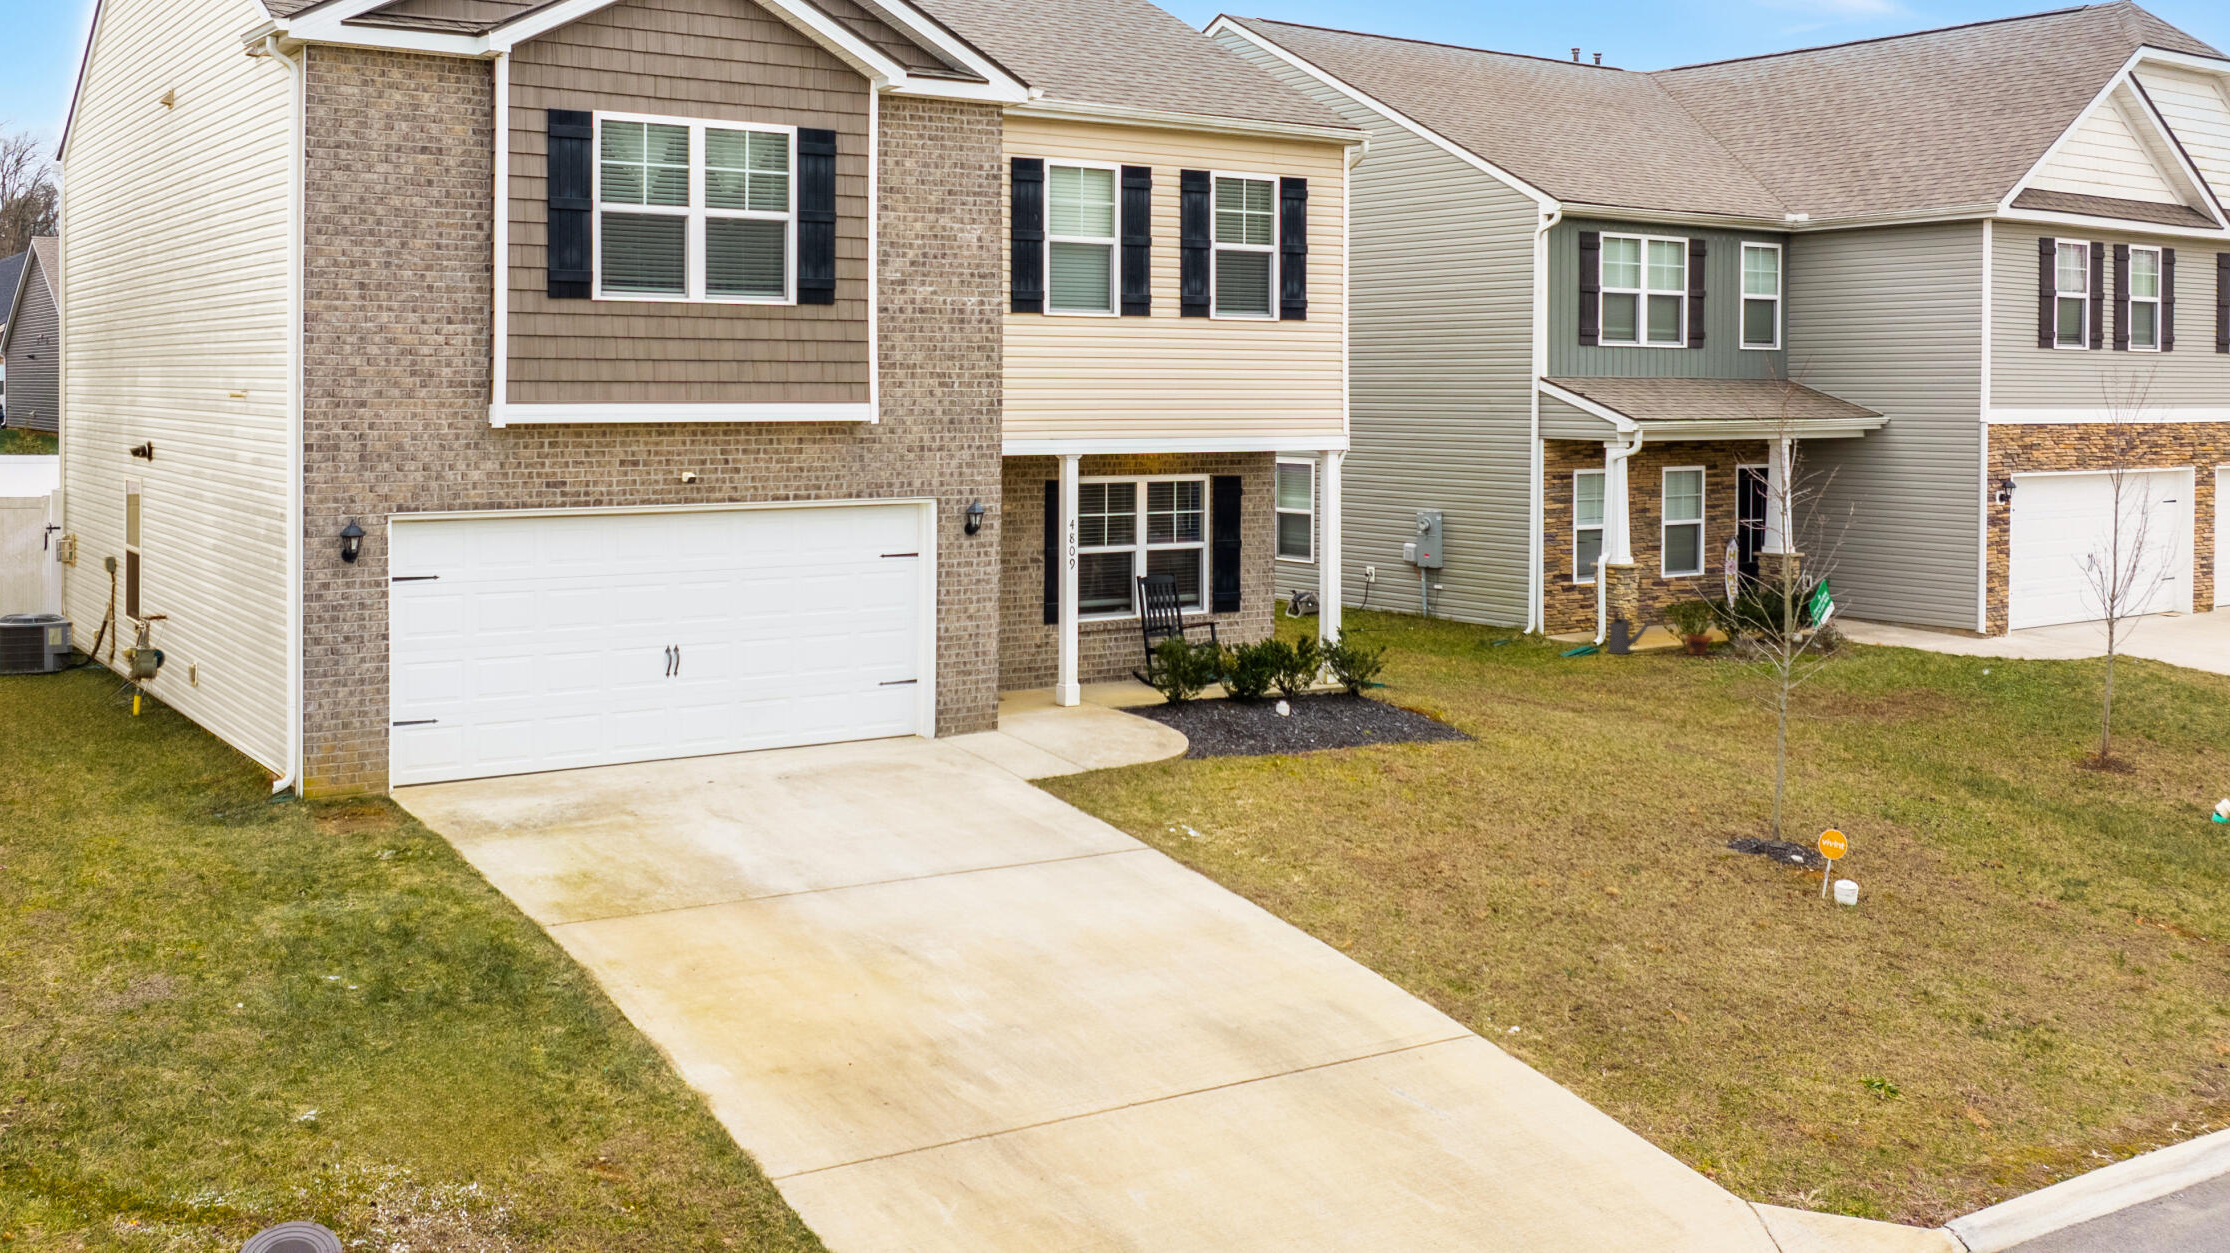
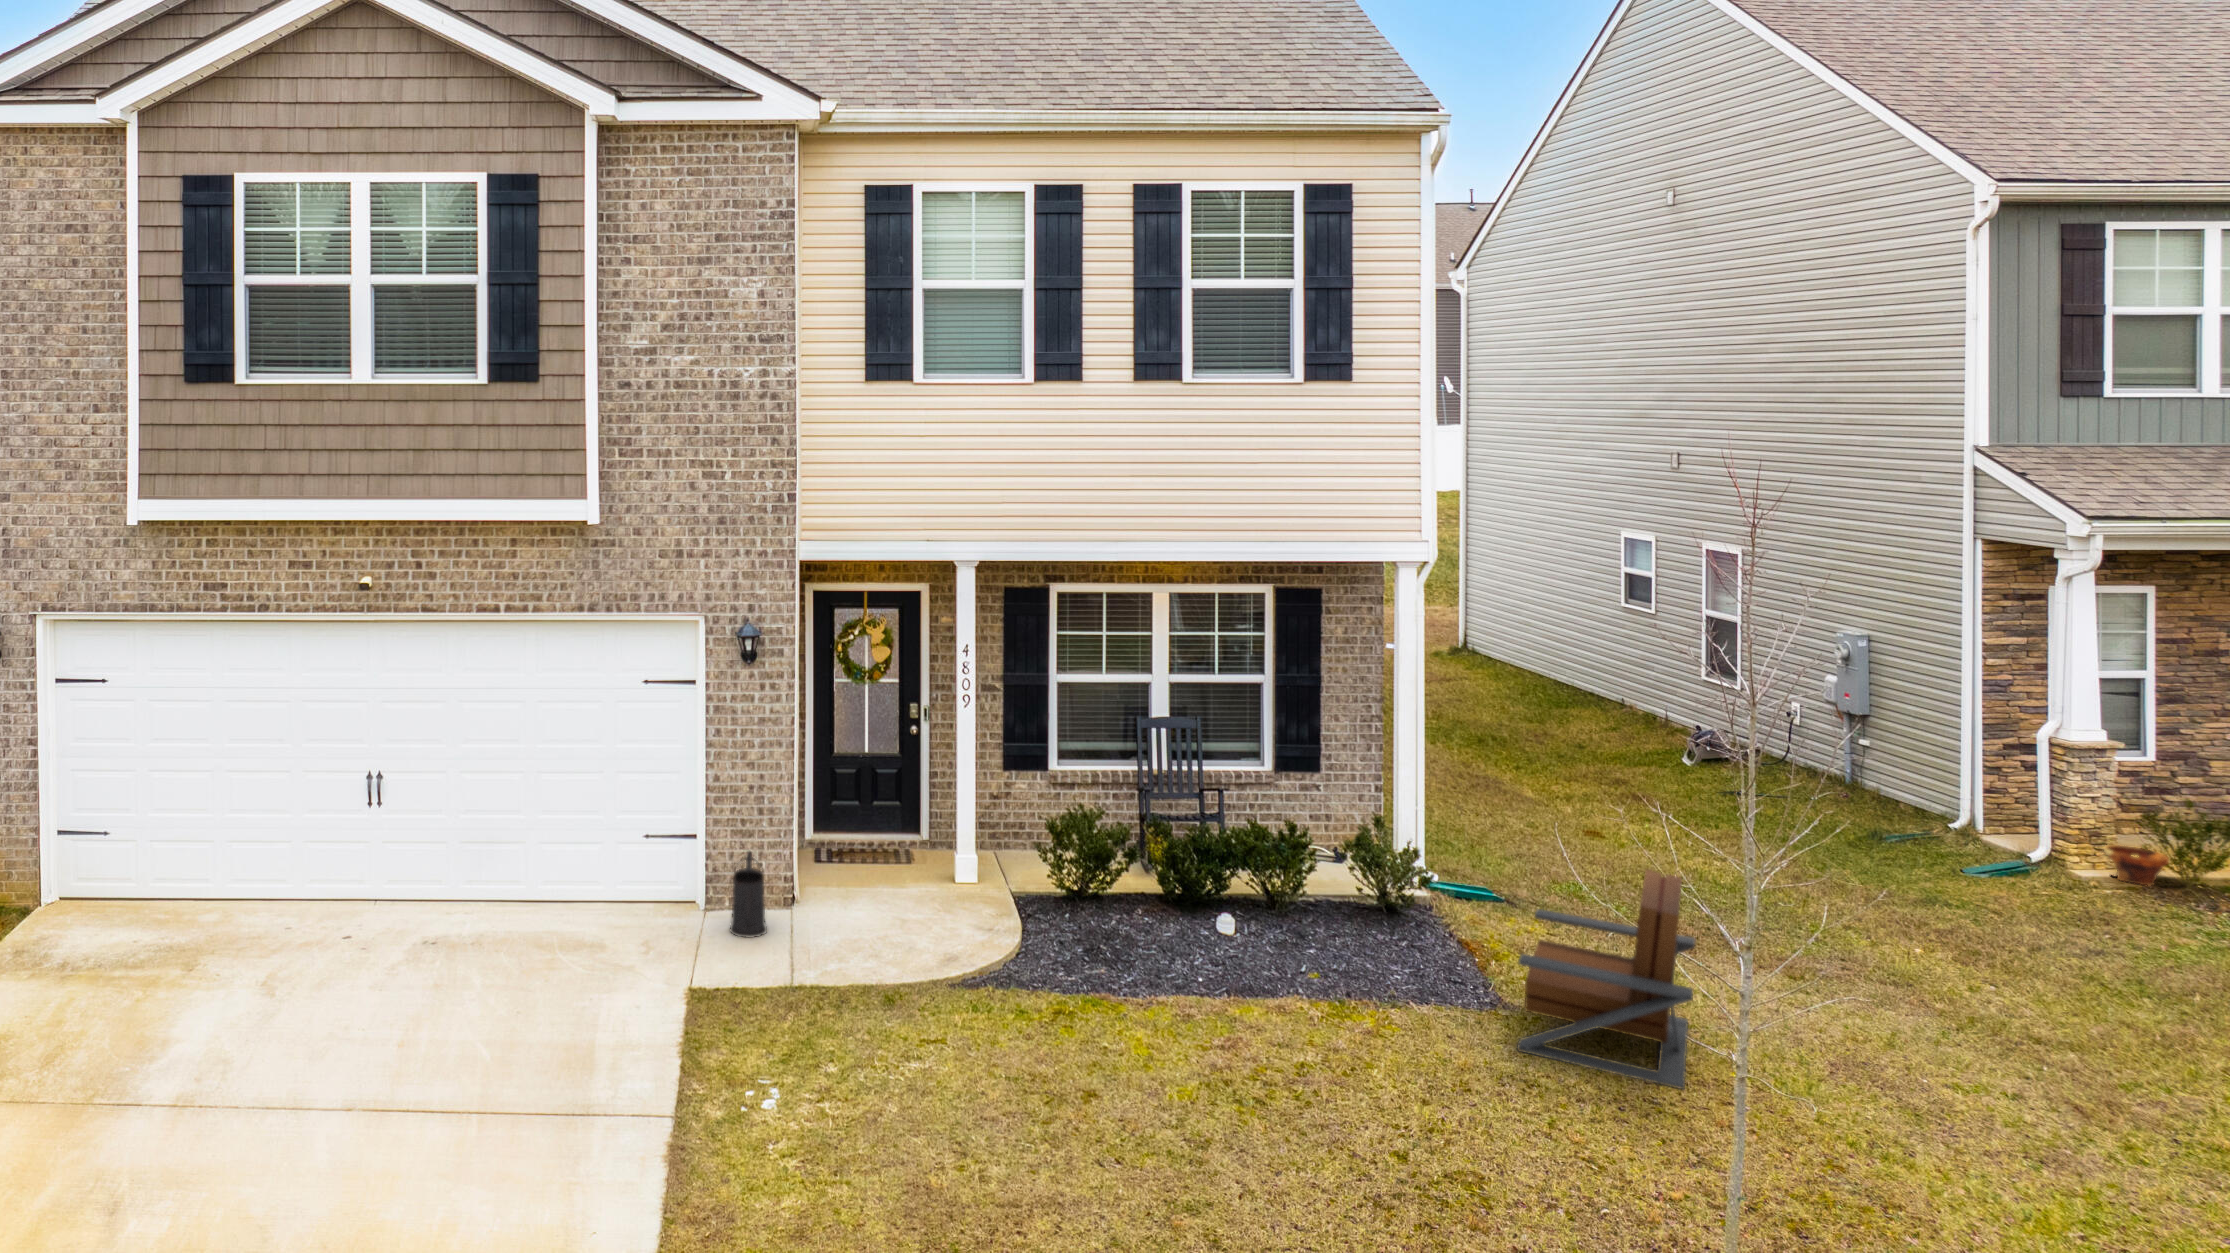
watering can: present [1606,611,1652,654] -> present [730,851,767,938]
lounge chair: none [1476,623,1587,732] -> present [1517,870,1695,1089]

